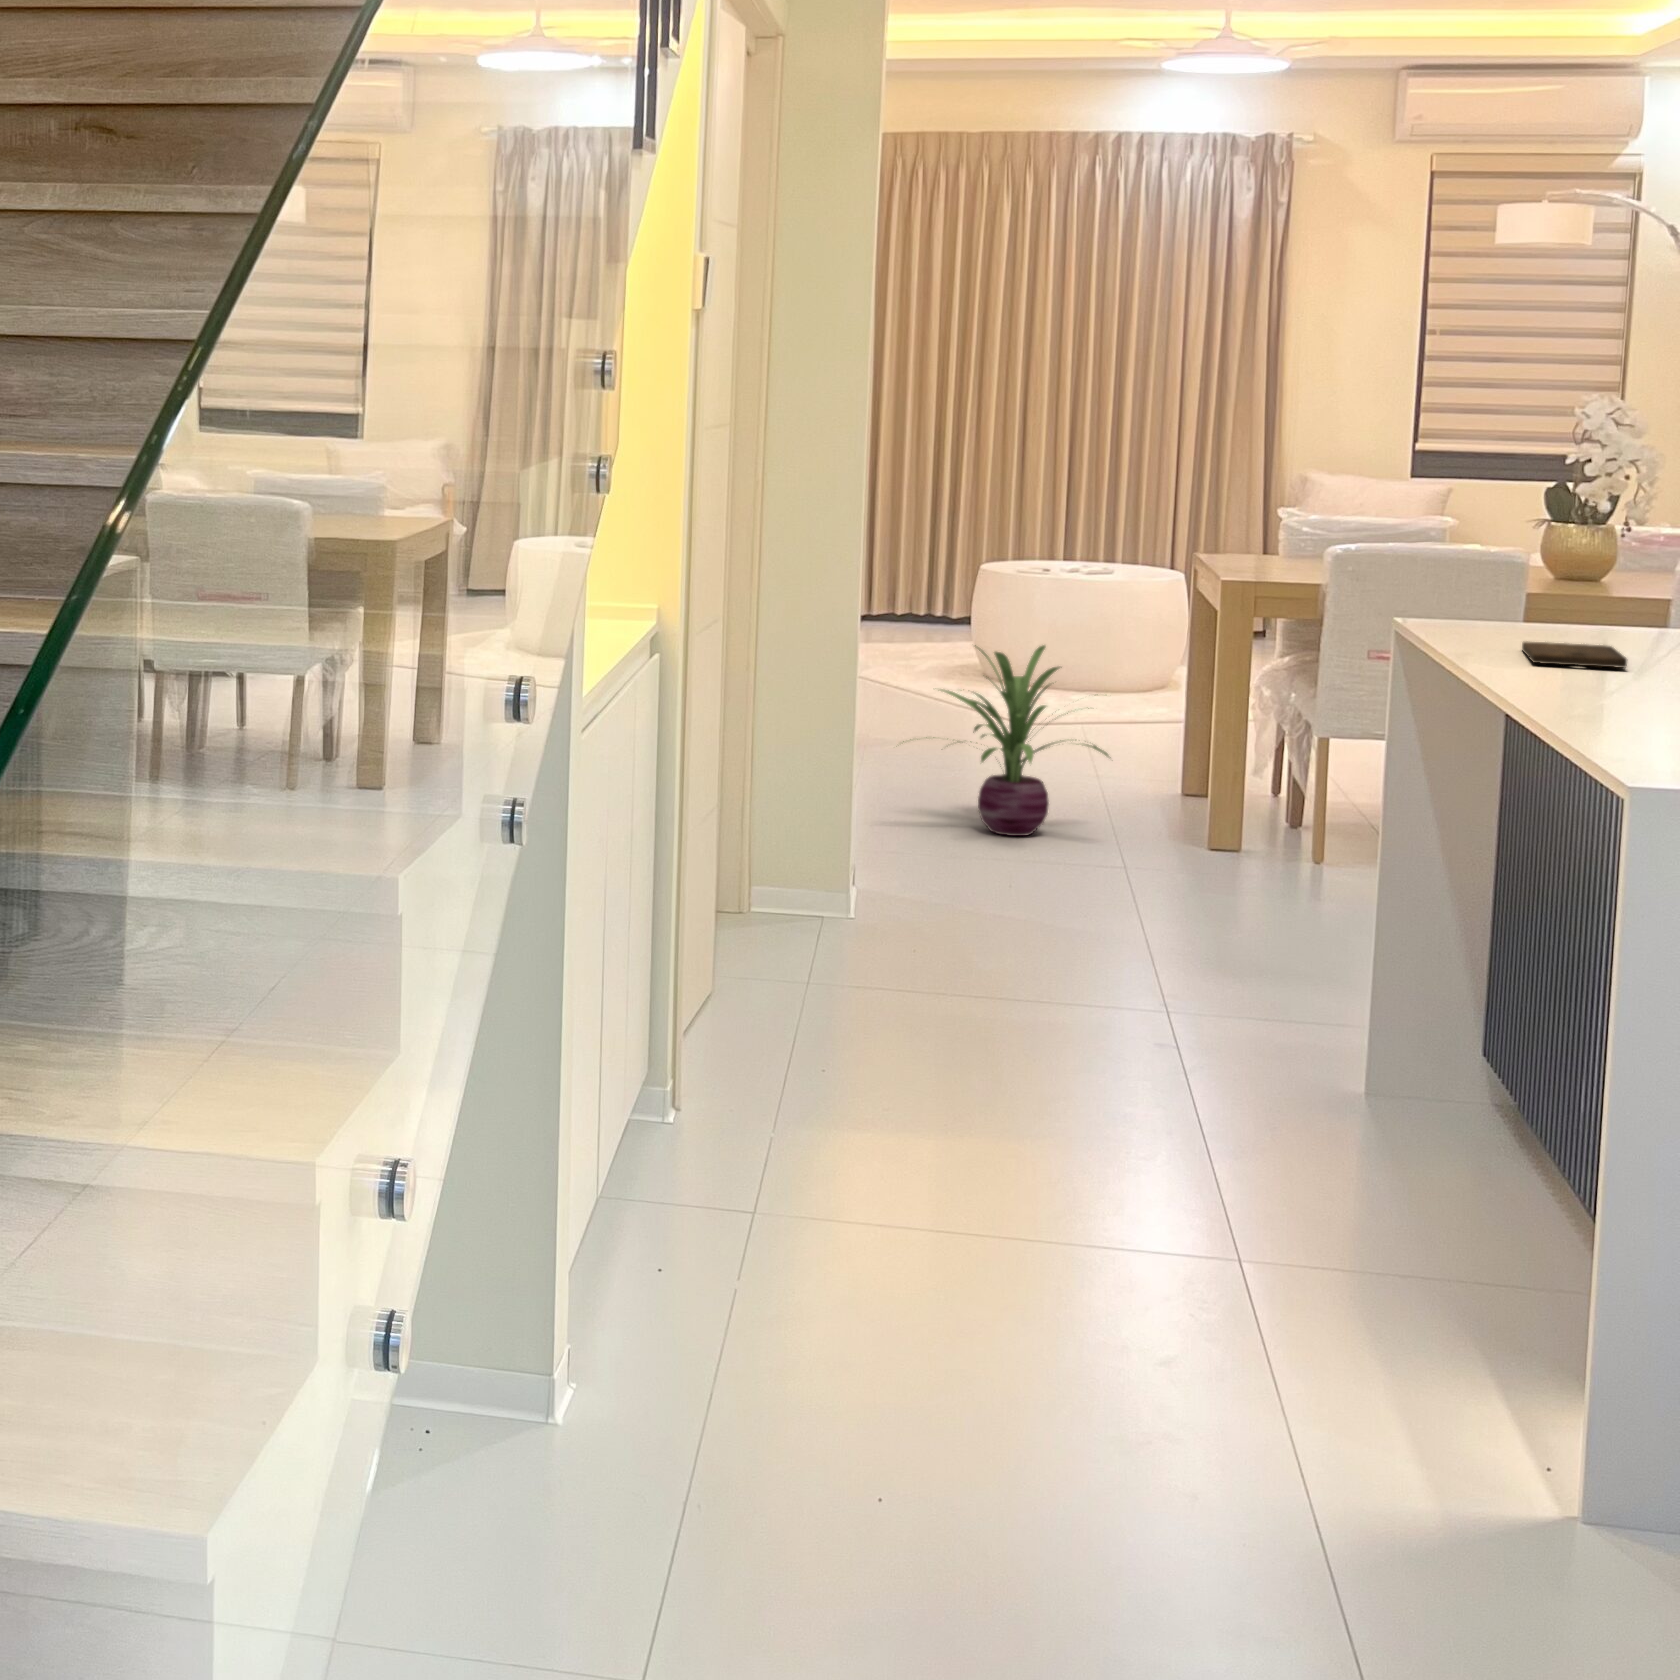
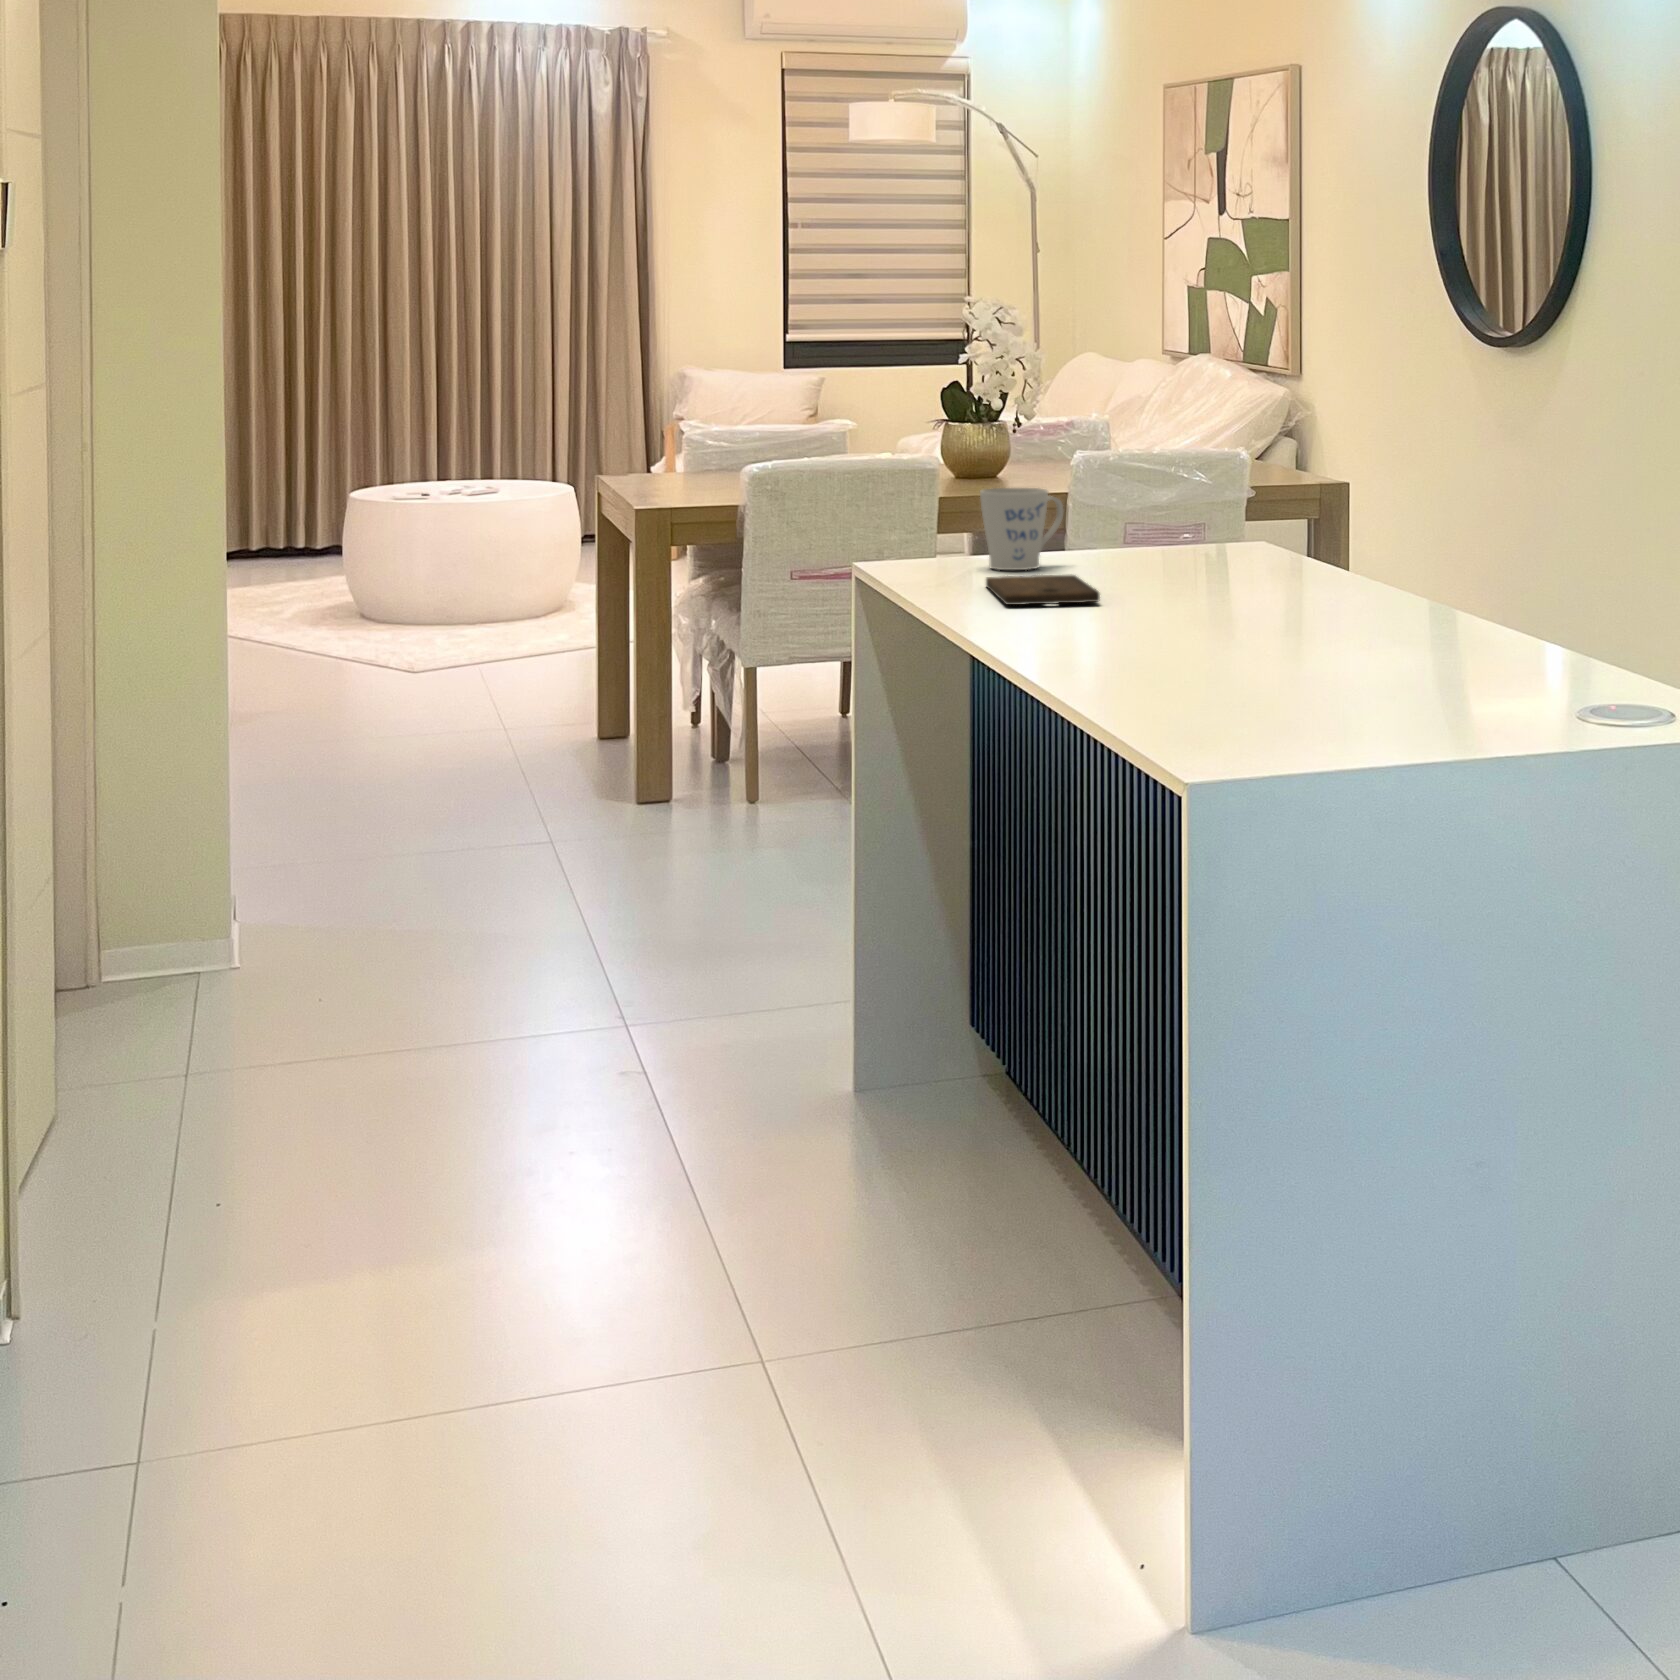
mug: none [1530,566,1614,641] -> present [980,488,1064,570]
decorative plant: present [903,645,1111,836] -> none [252,591,524,821]

